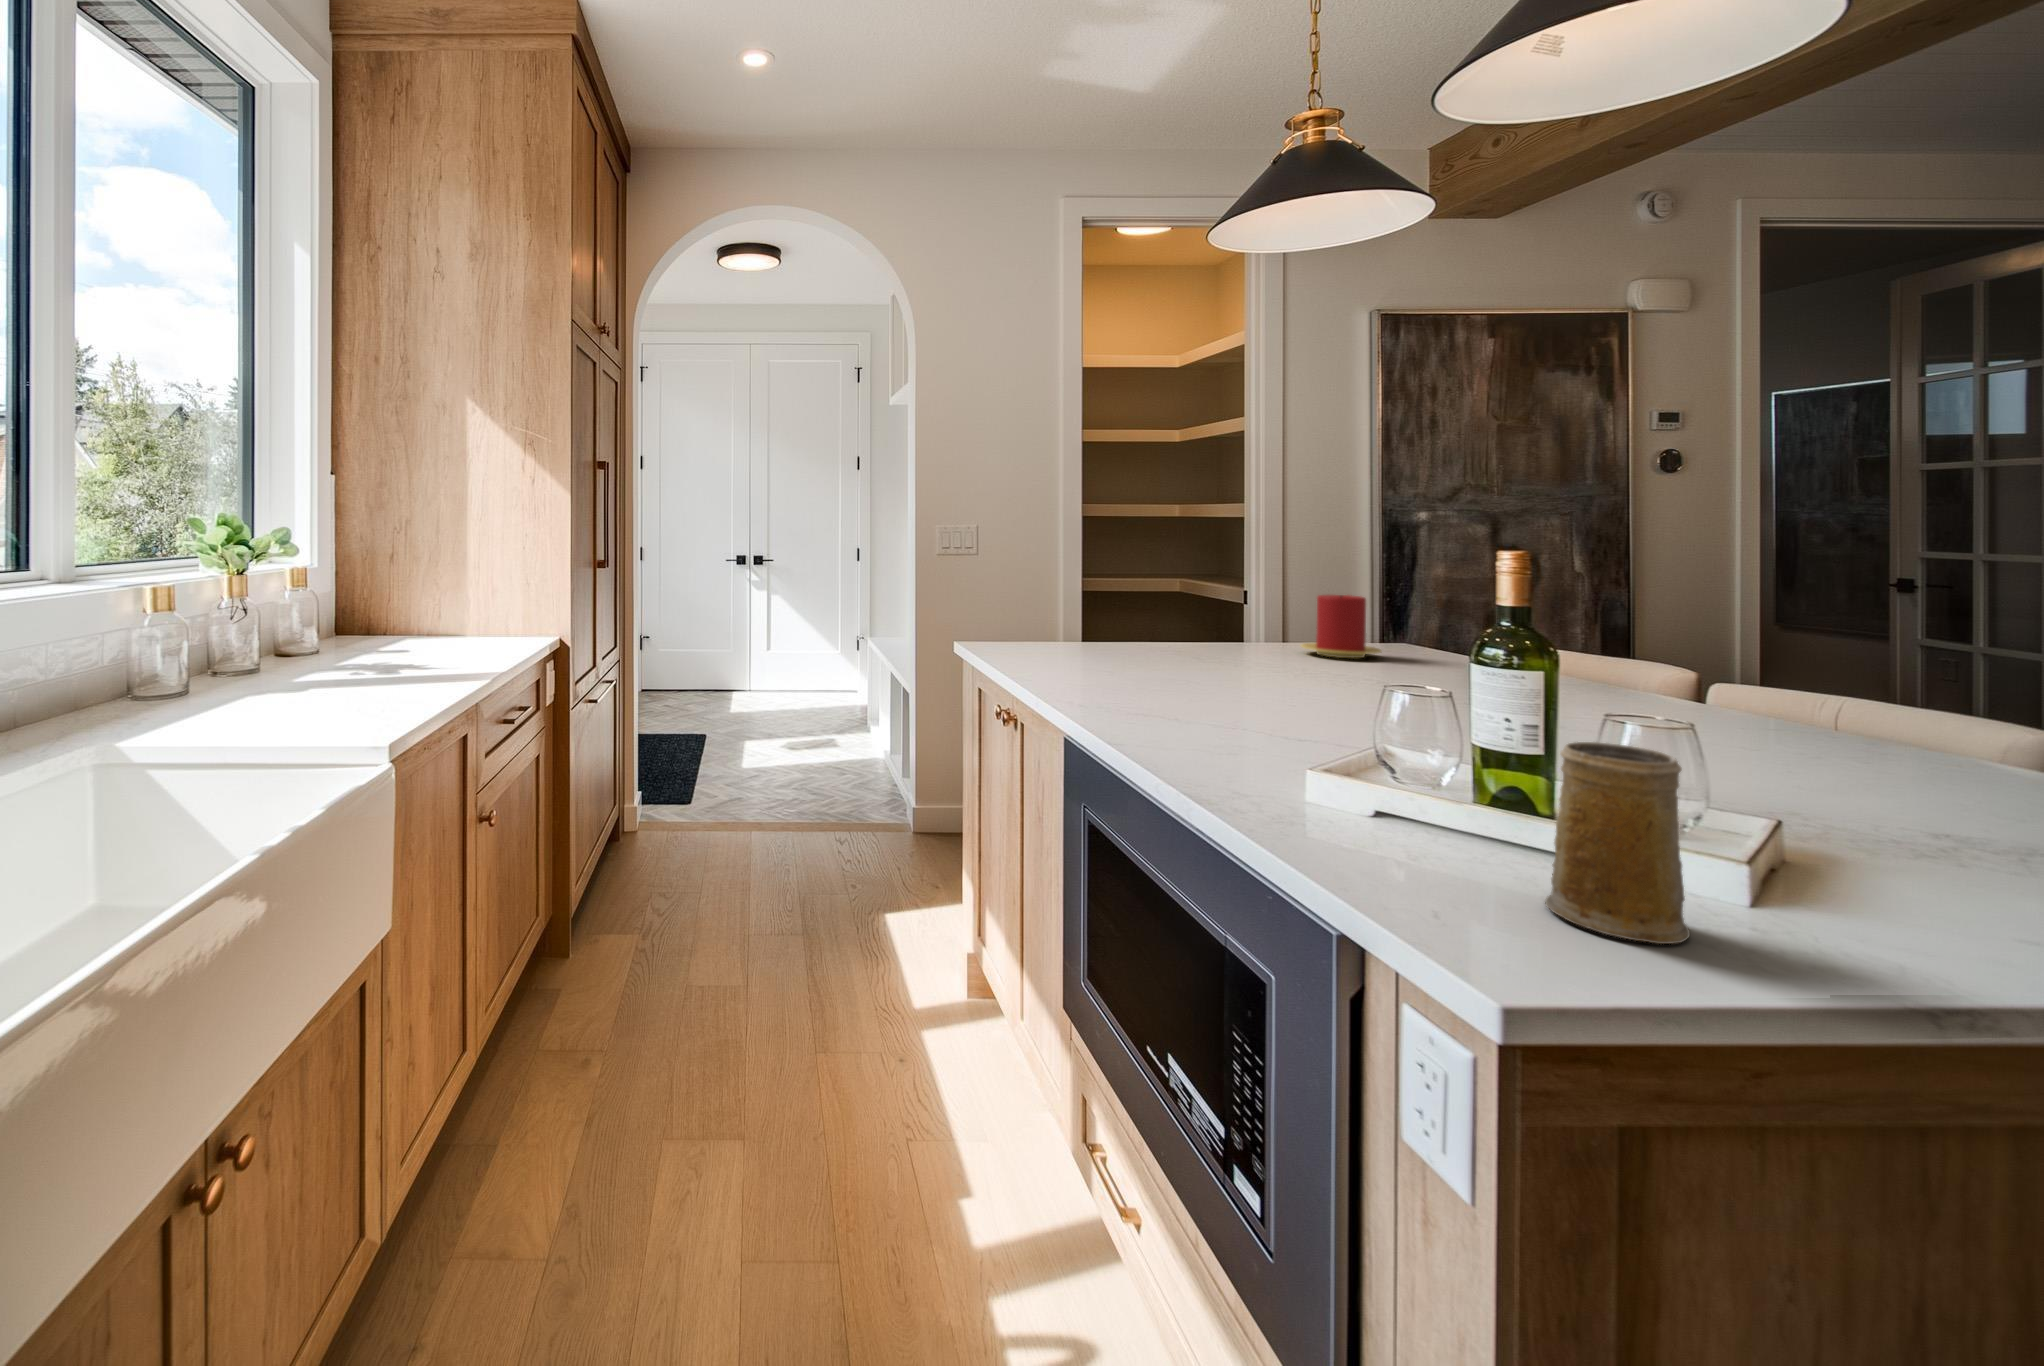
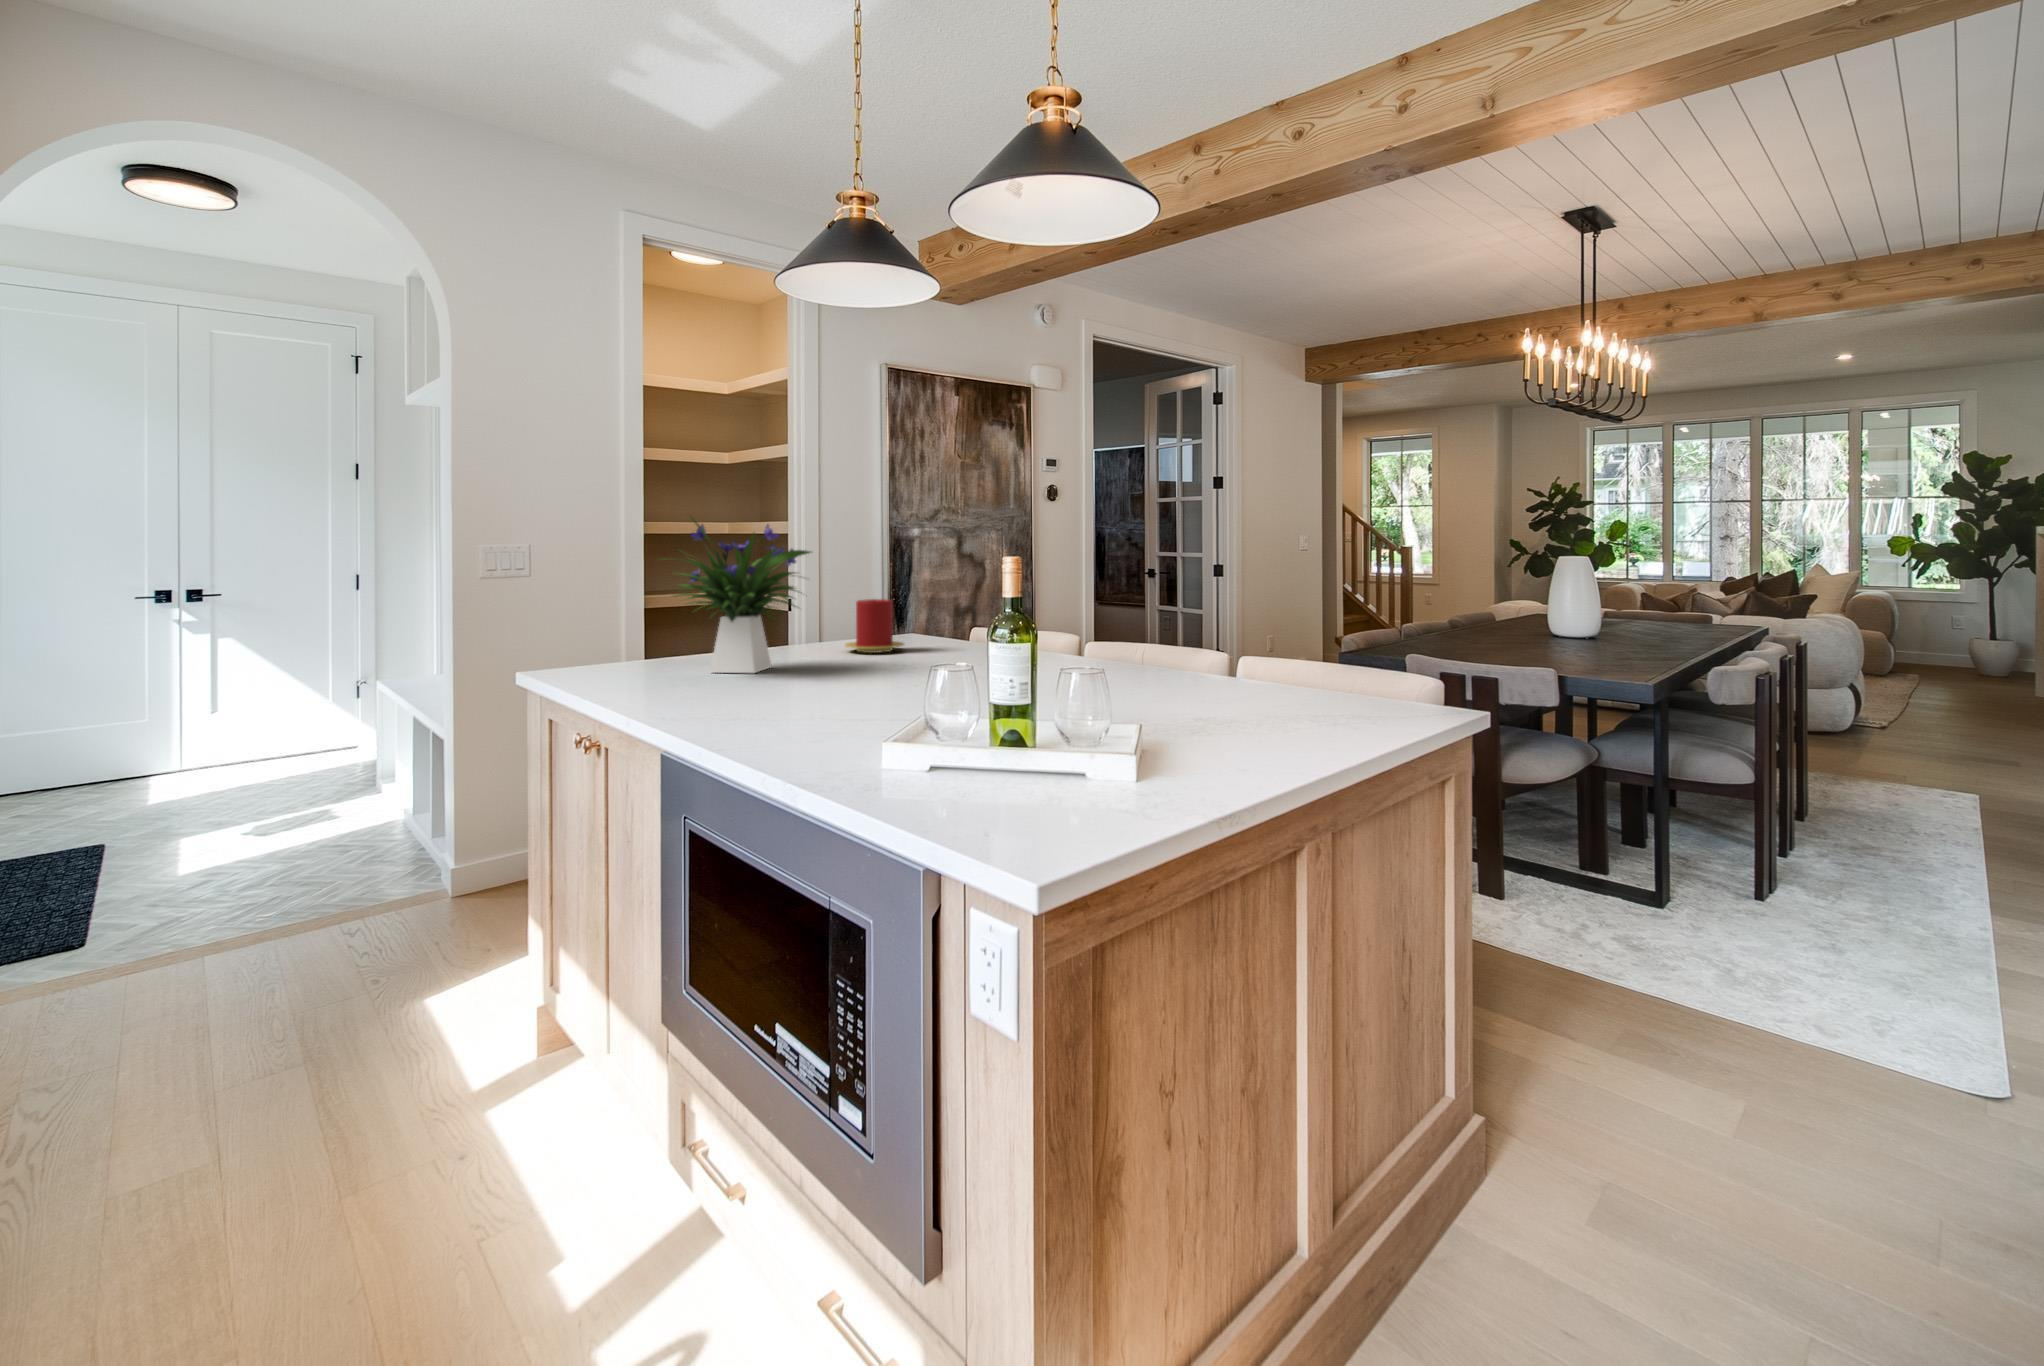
flower arrangement: none [1084,497,1258,666] -> present [663,517,811,673]
mug: present [1545,742,1690,944] -> none [1045,686,1120,817]

